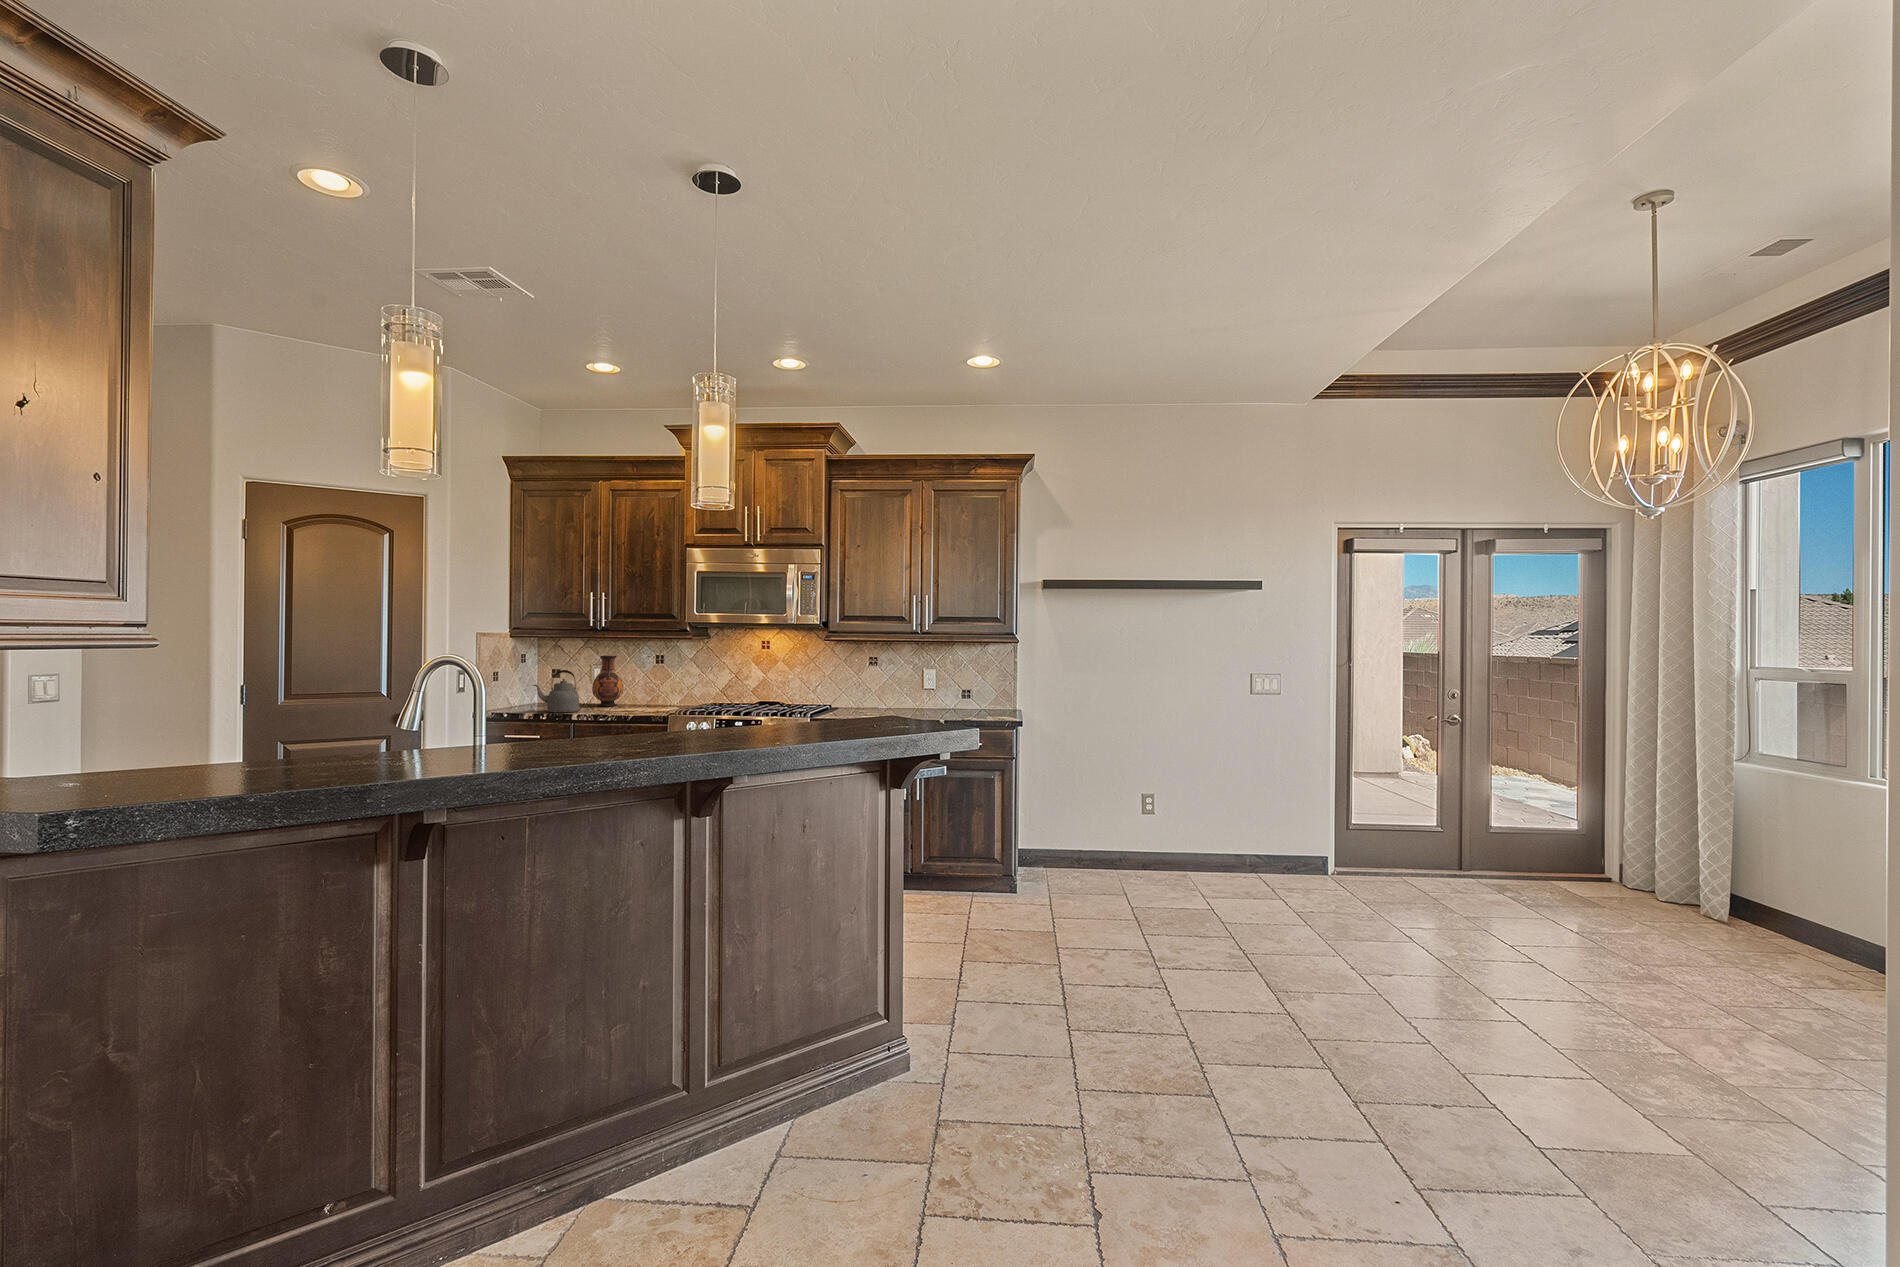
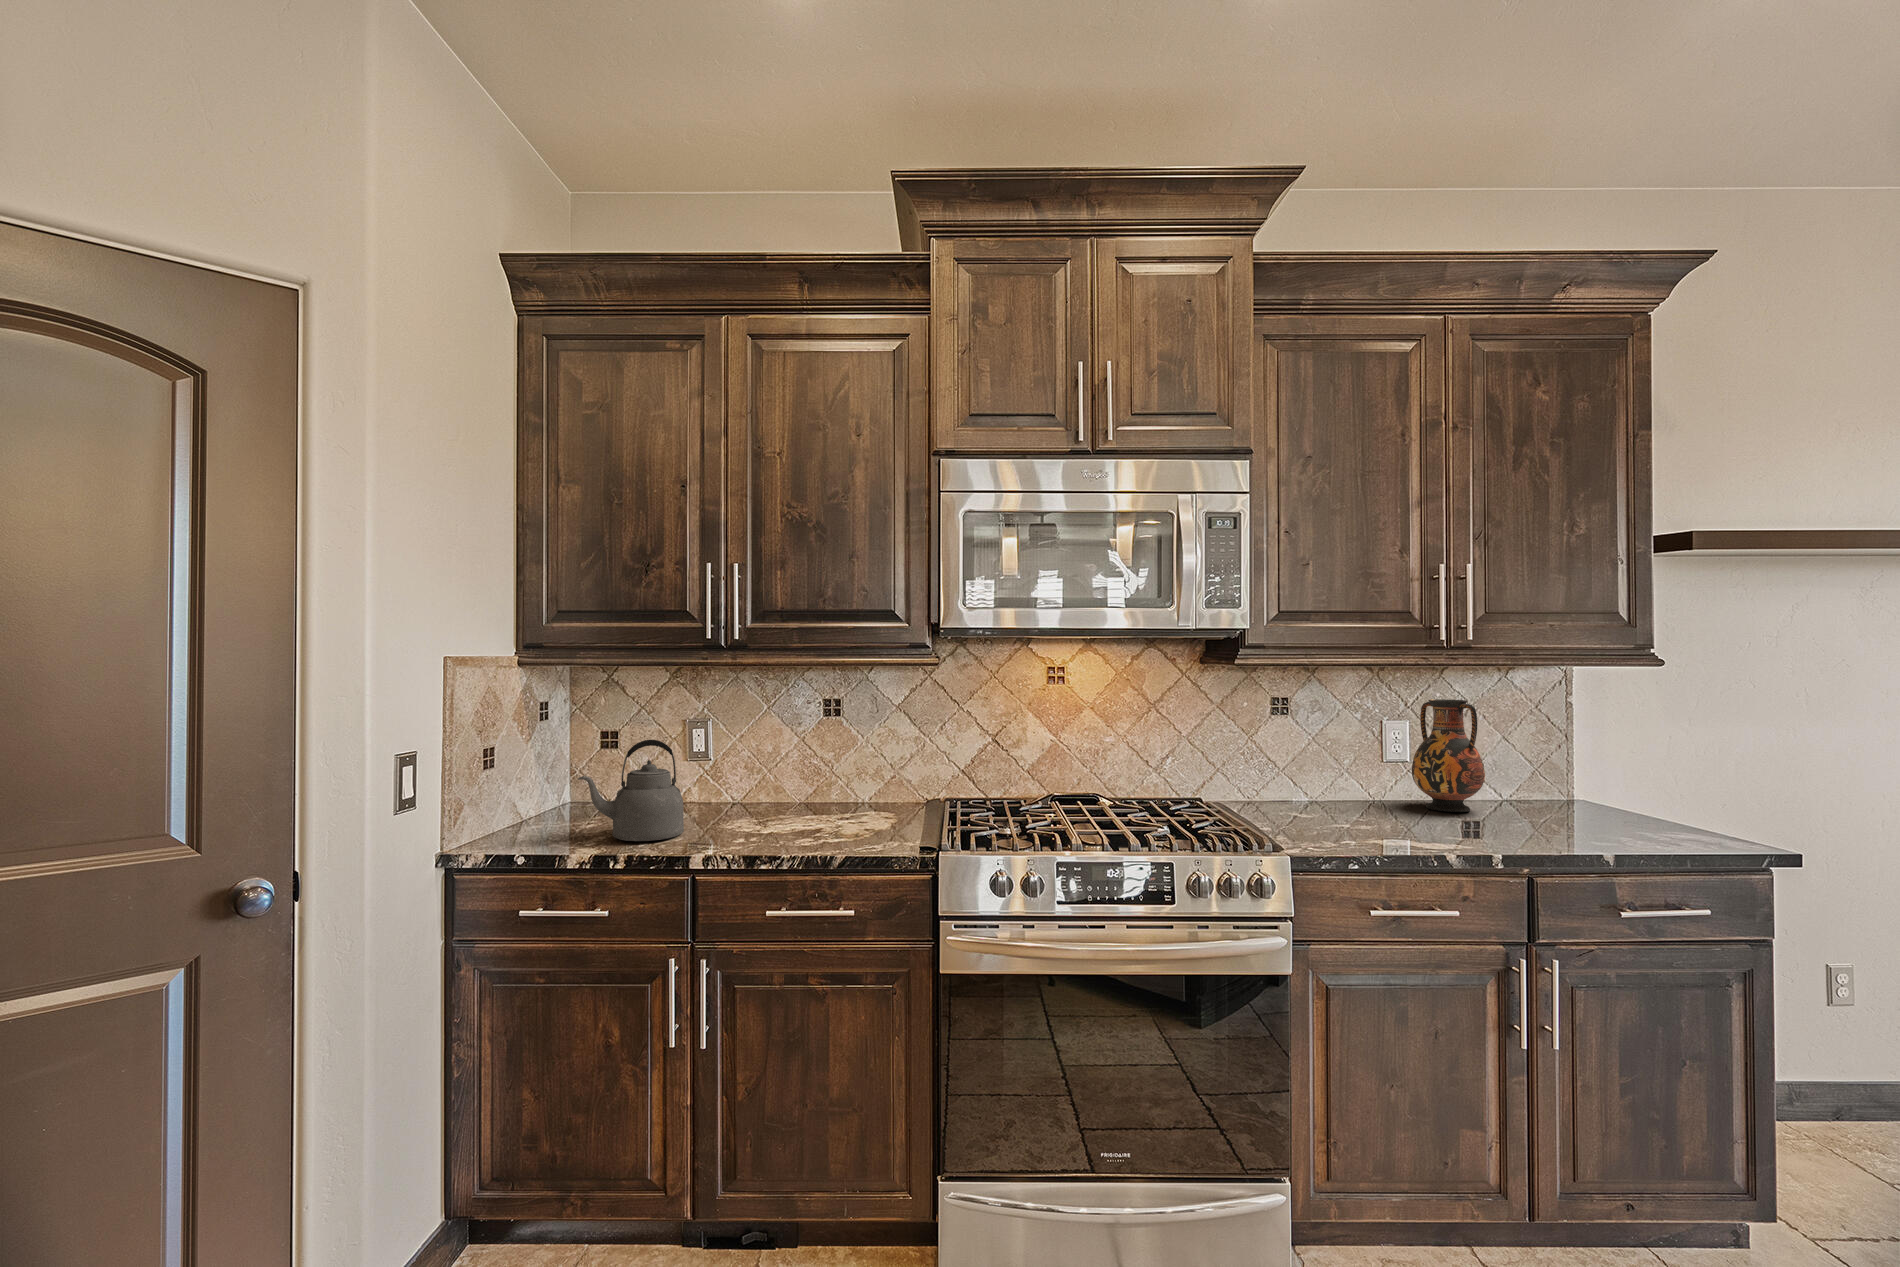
vase: present [592,656,623,706] -> present [1412,699,1485,812]

